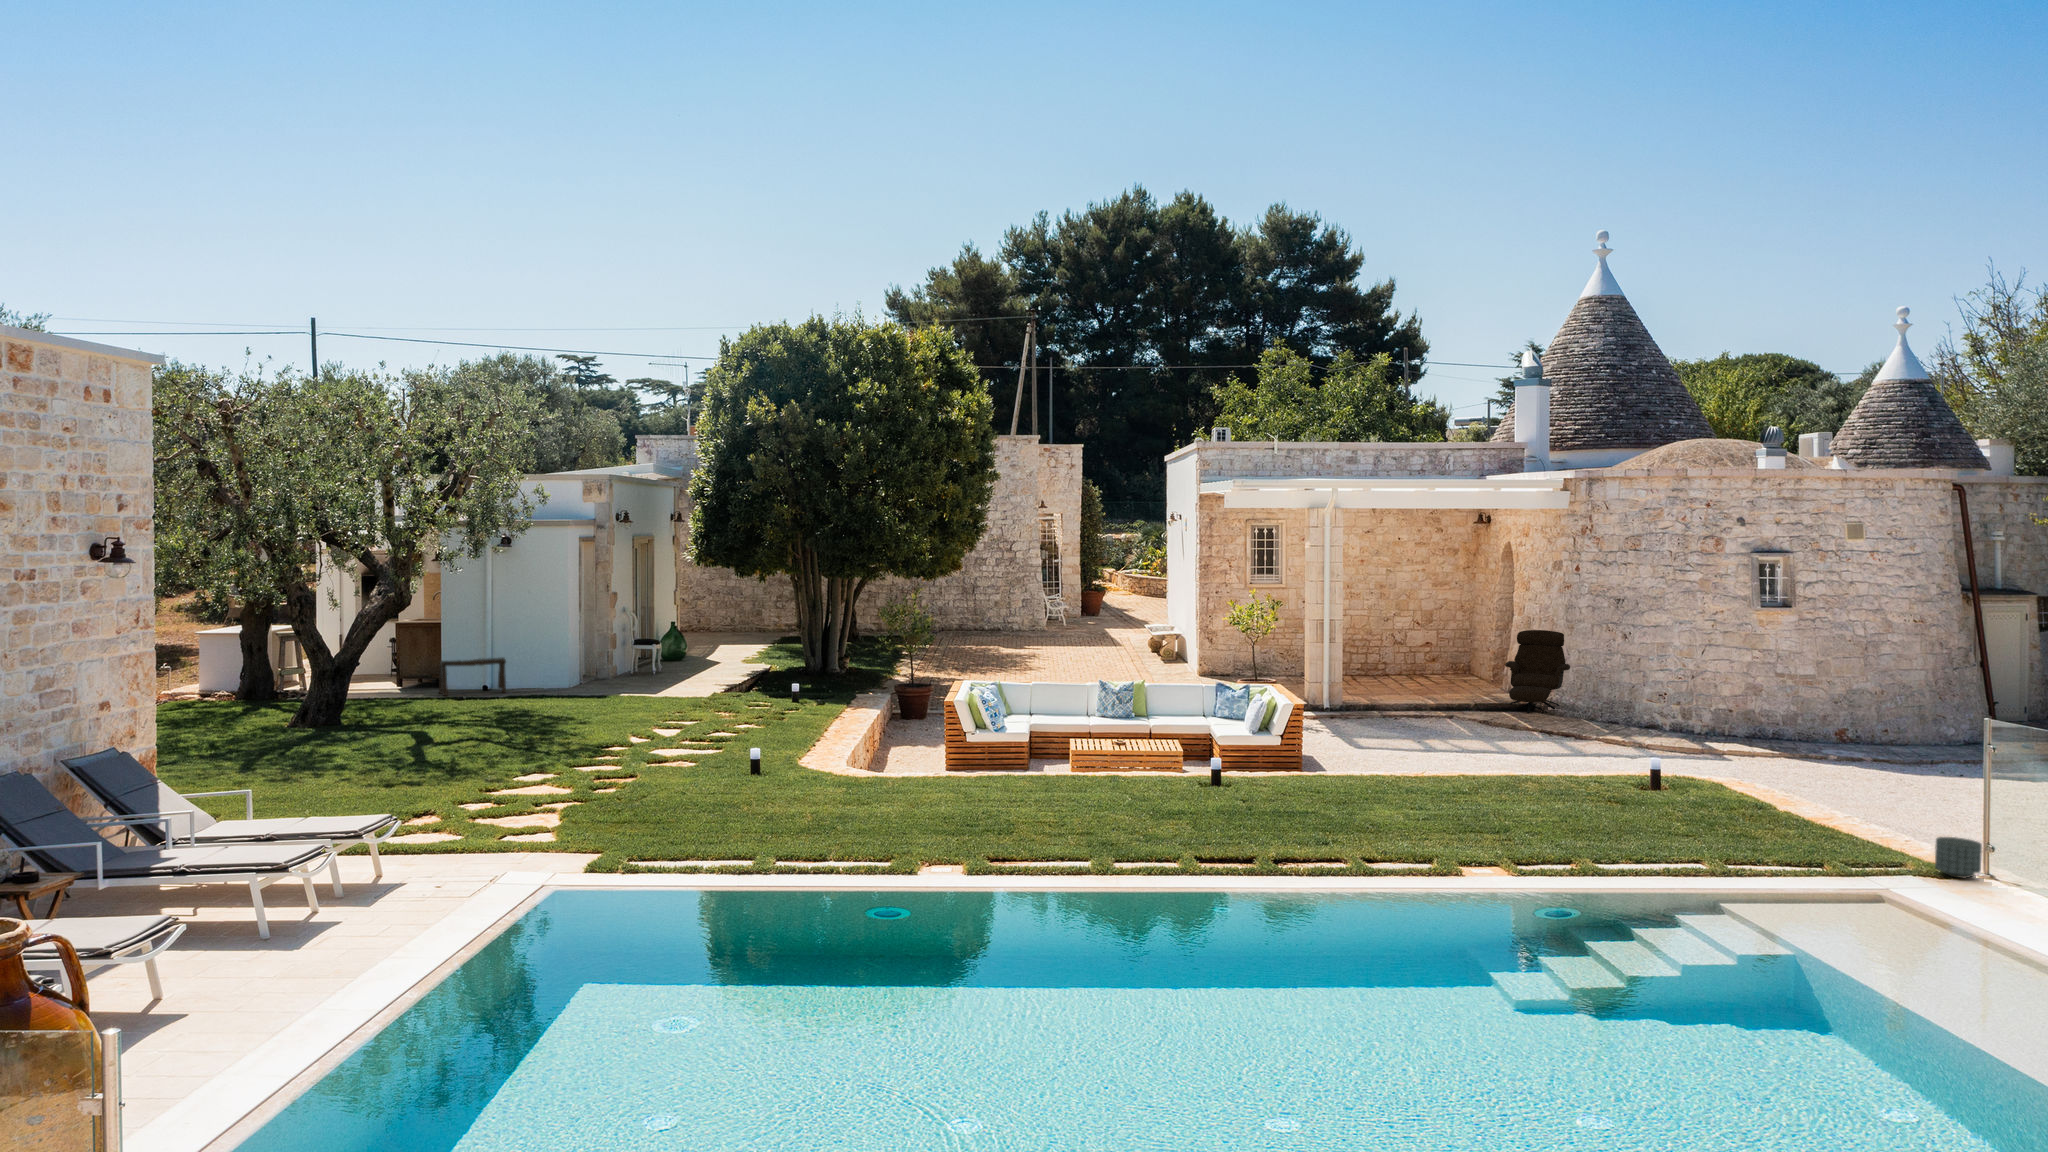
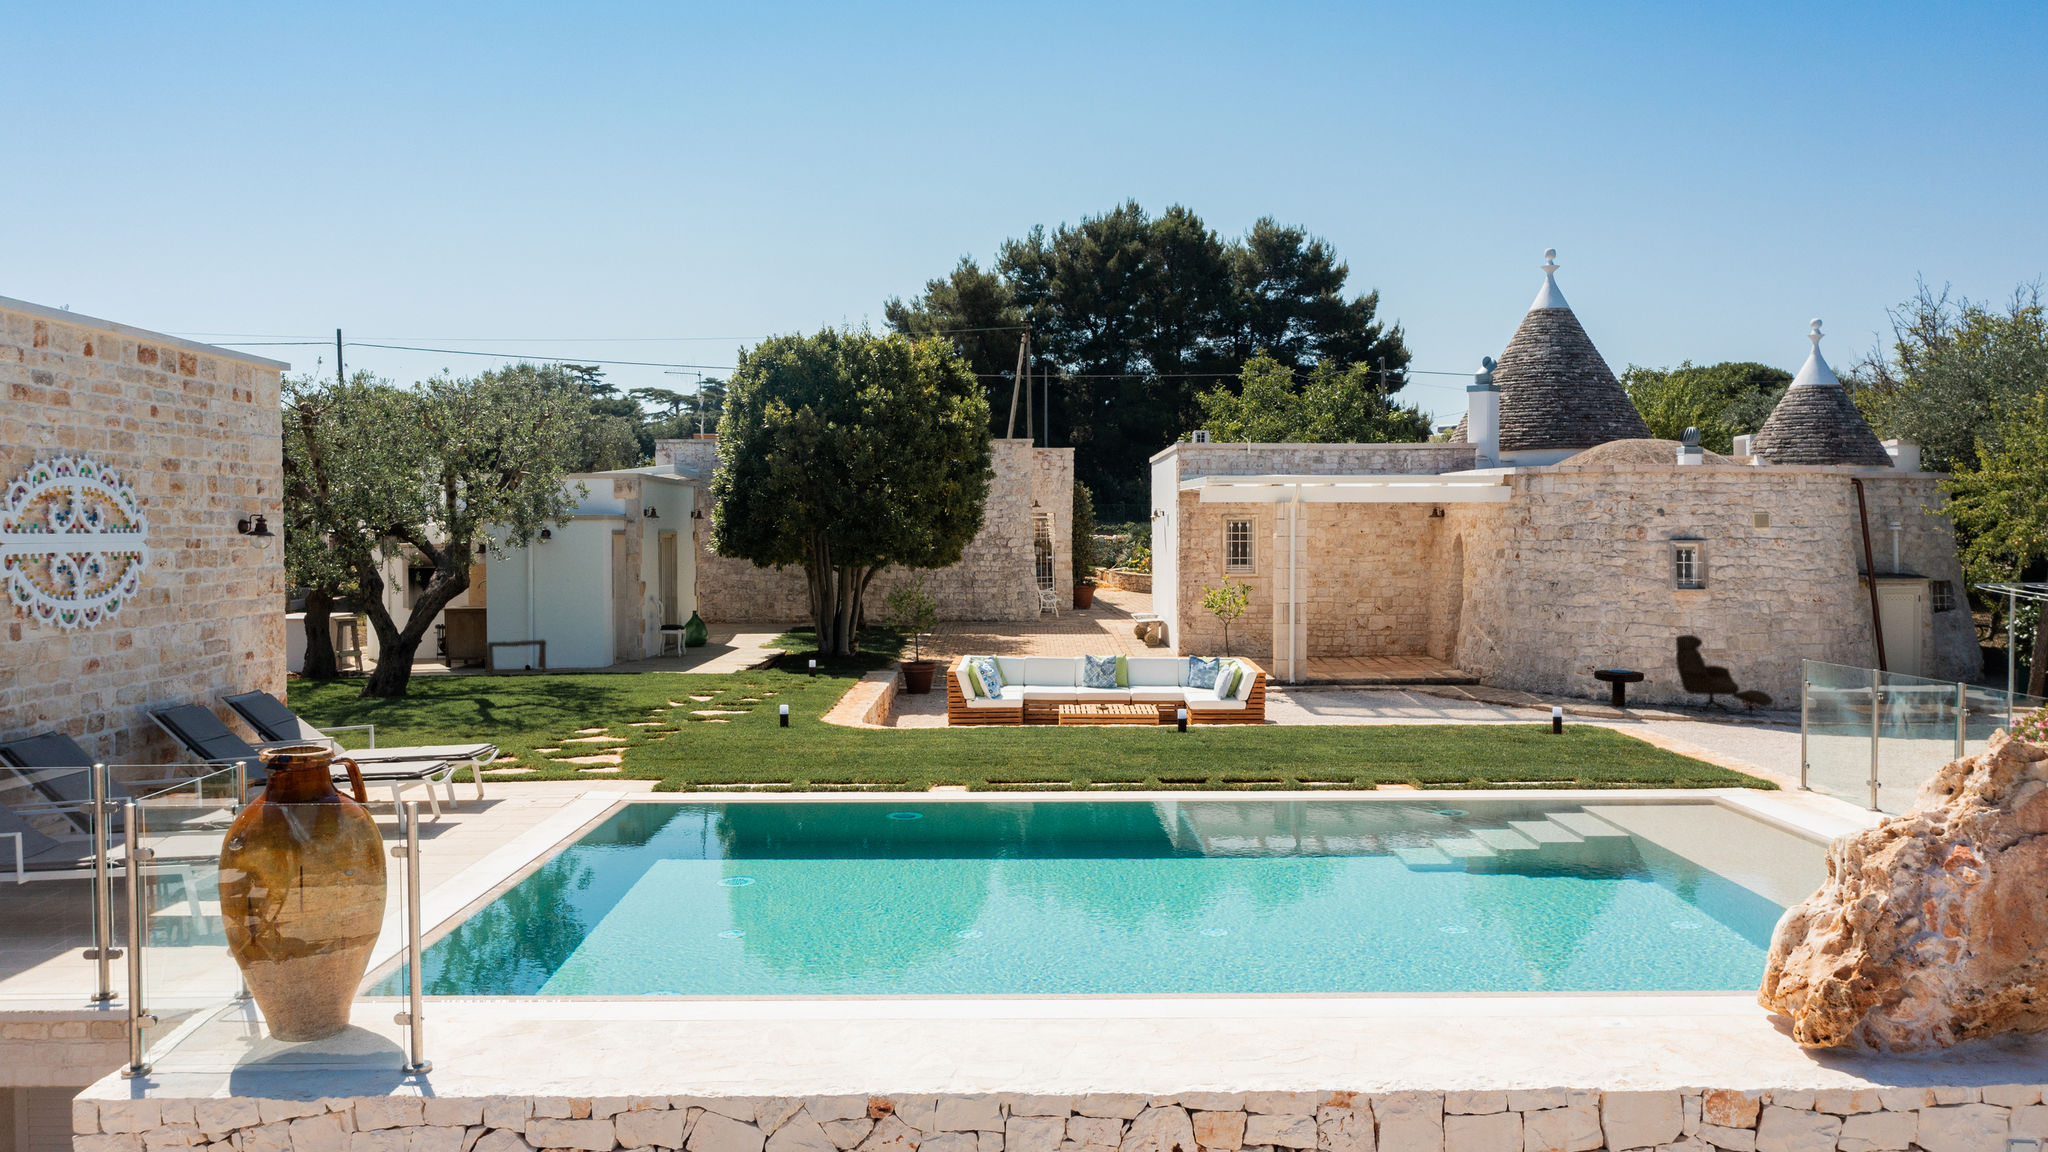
lounge chair: present [1505,630,1570,713] -> present [1676,635,1773,716]
side table: none [1666,697,1724,738] -> present [1594,670,1644,706]
planter: present [1935,837,1982,878] -> none [1766,760,1802,793]

